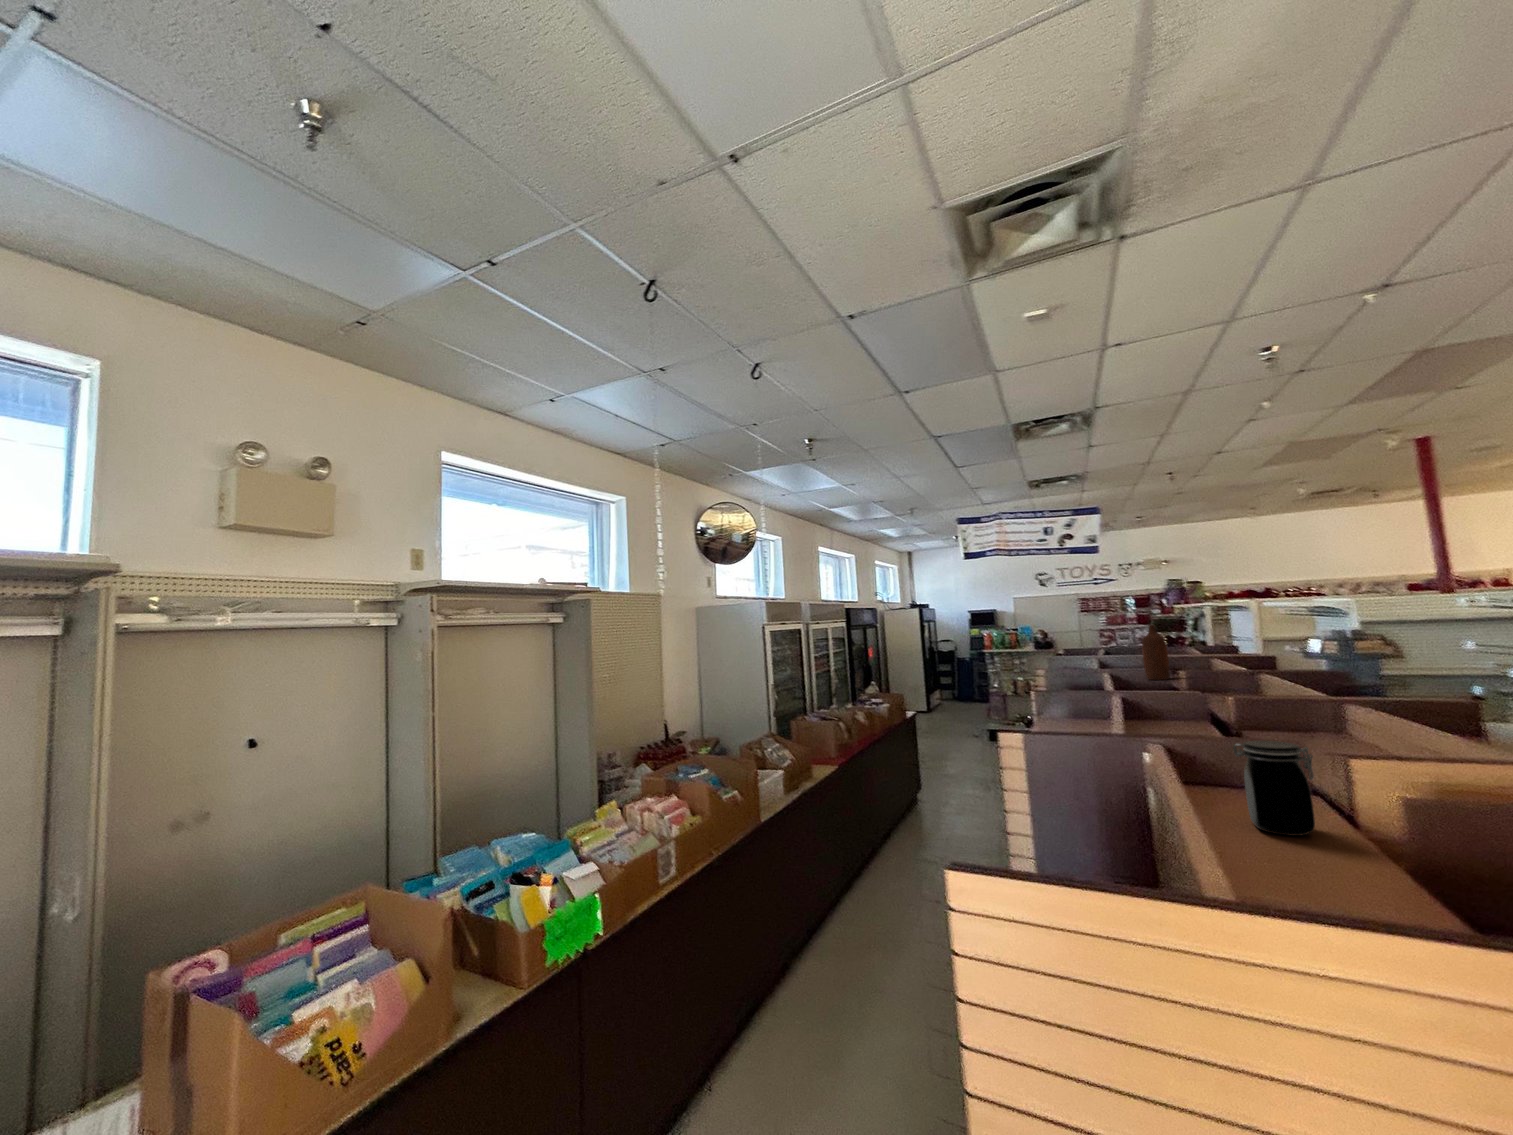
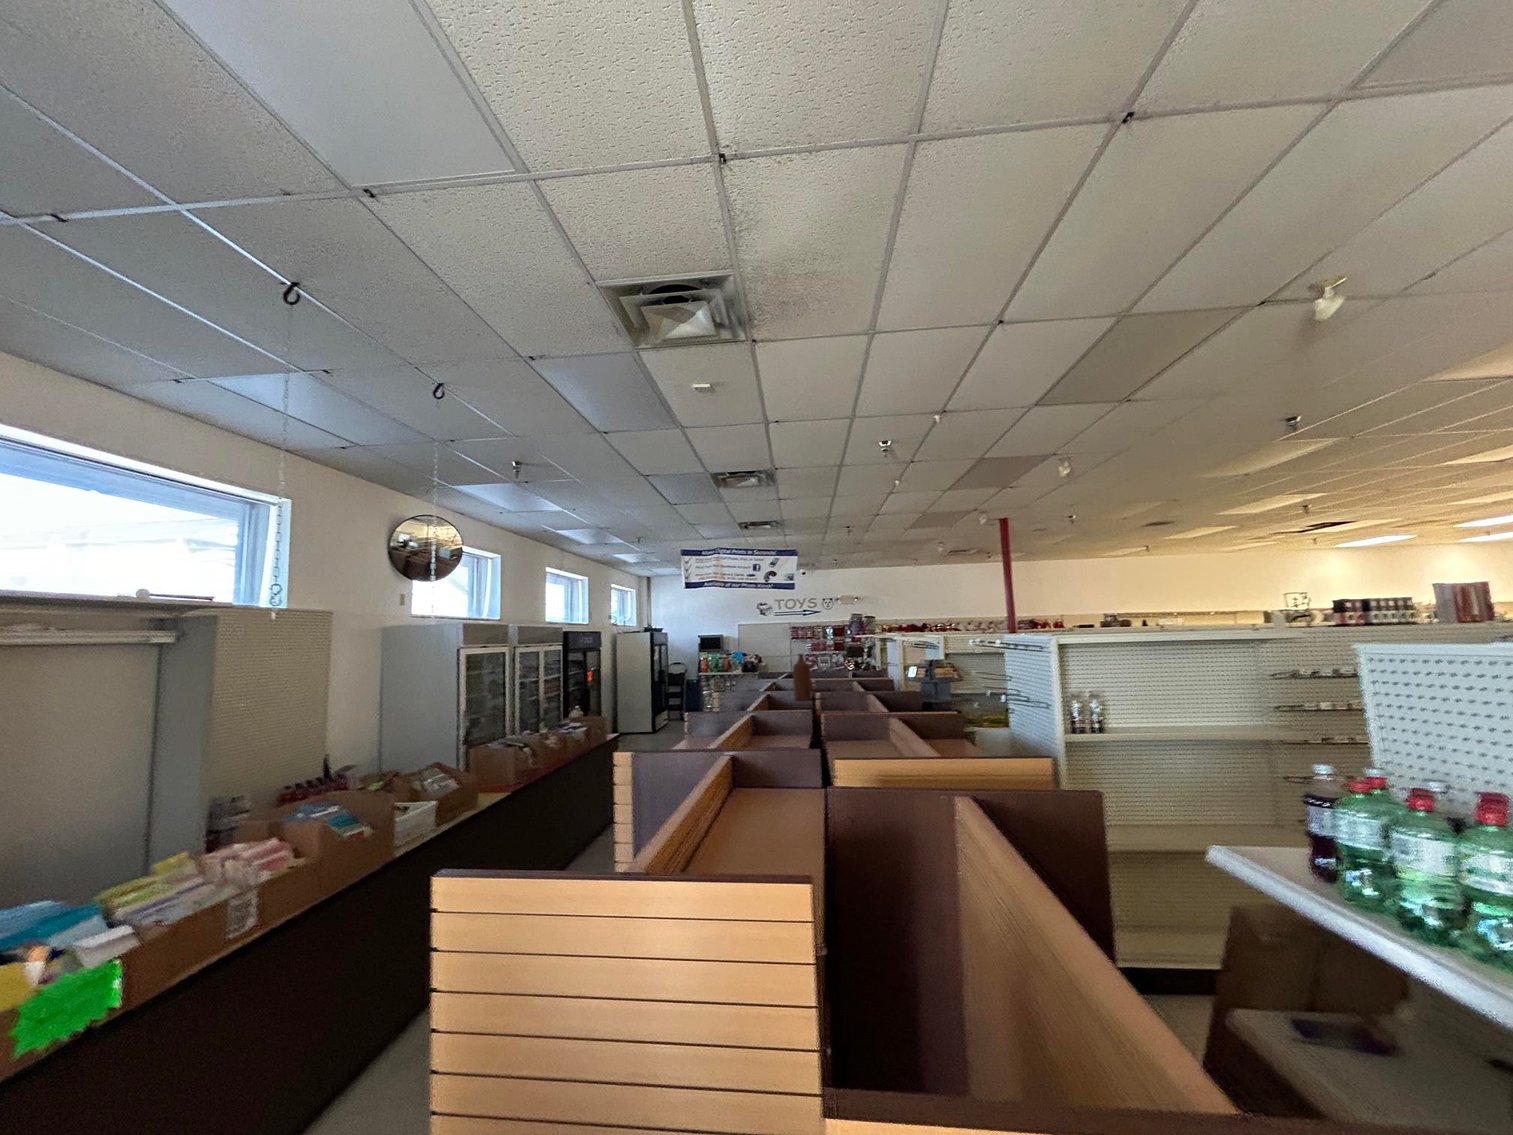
jar: present [1233,741,1315,836] -> none [751,749,795,821]

